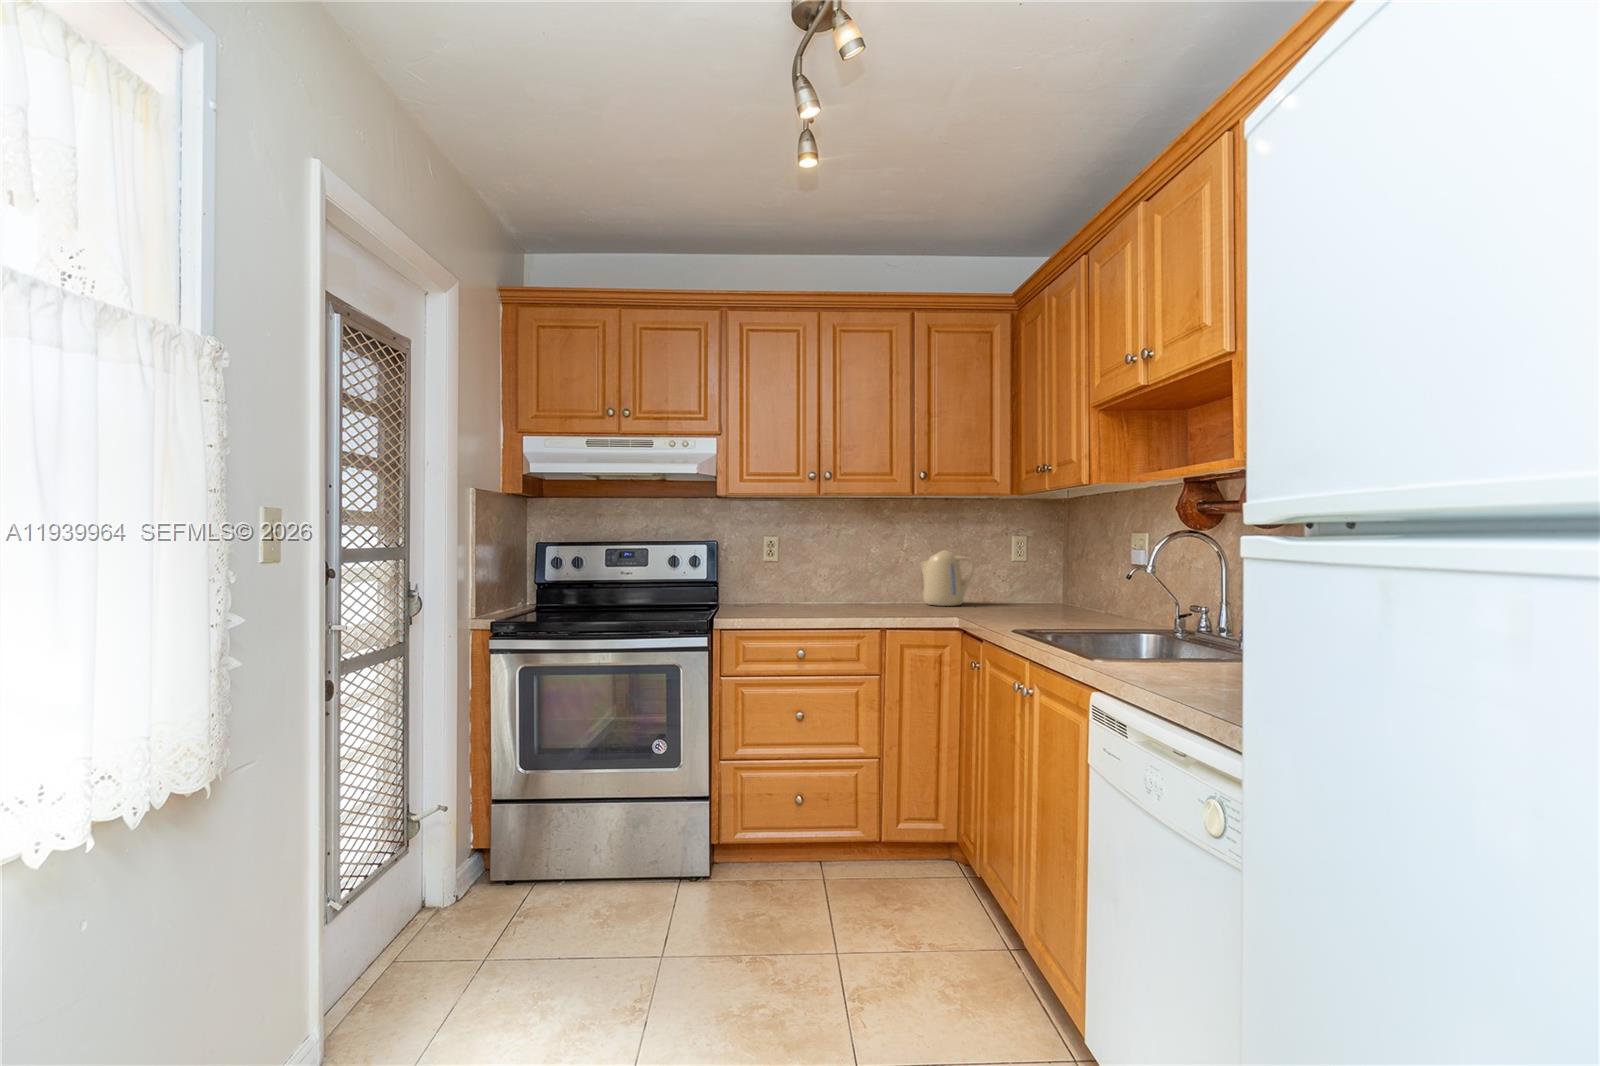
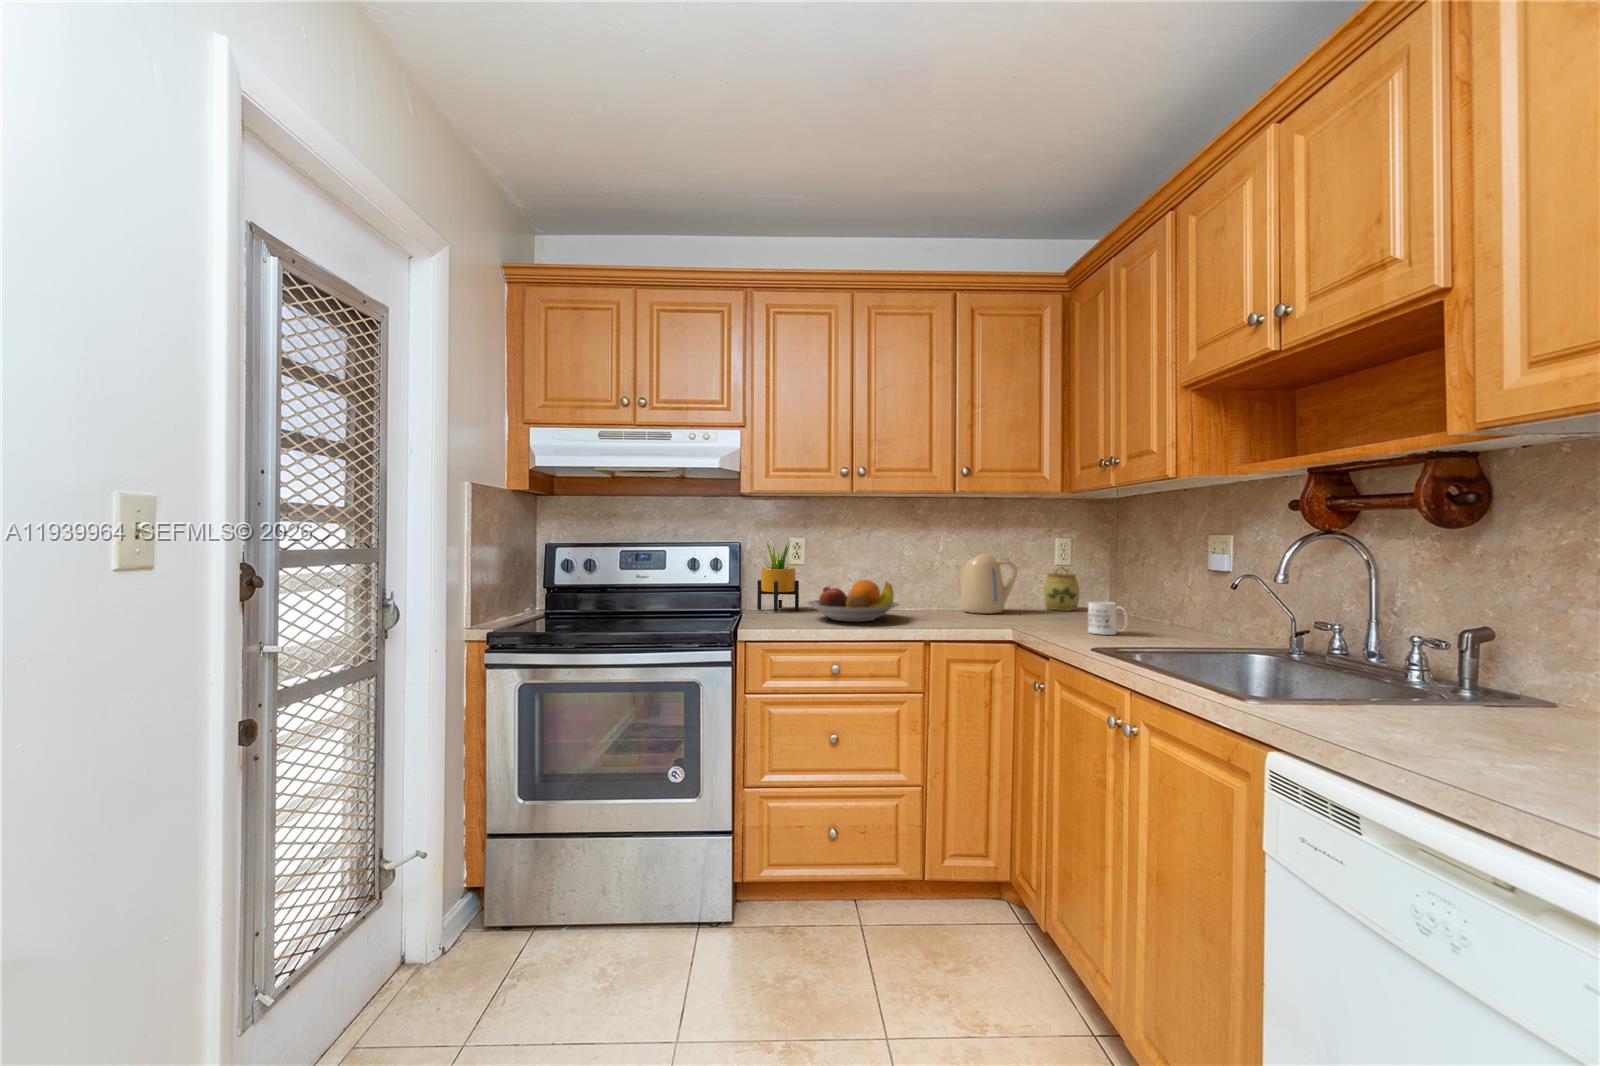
potted plant: none [734,538,773,605] -> present [757,543,799,612]
jar: none [1002,562,1034,603] -> present [1044,567,1080,611]
fruit bowl: none [779,575,863,613] -> present [808,580,899,622]
mug: none [1027,593,1059,622] -> present [1088,601,1128,635]

